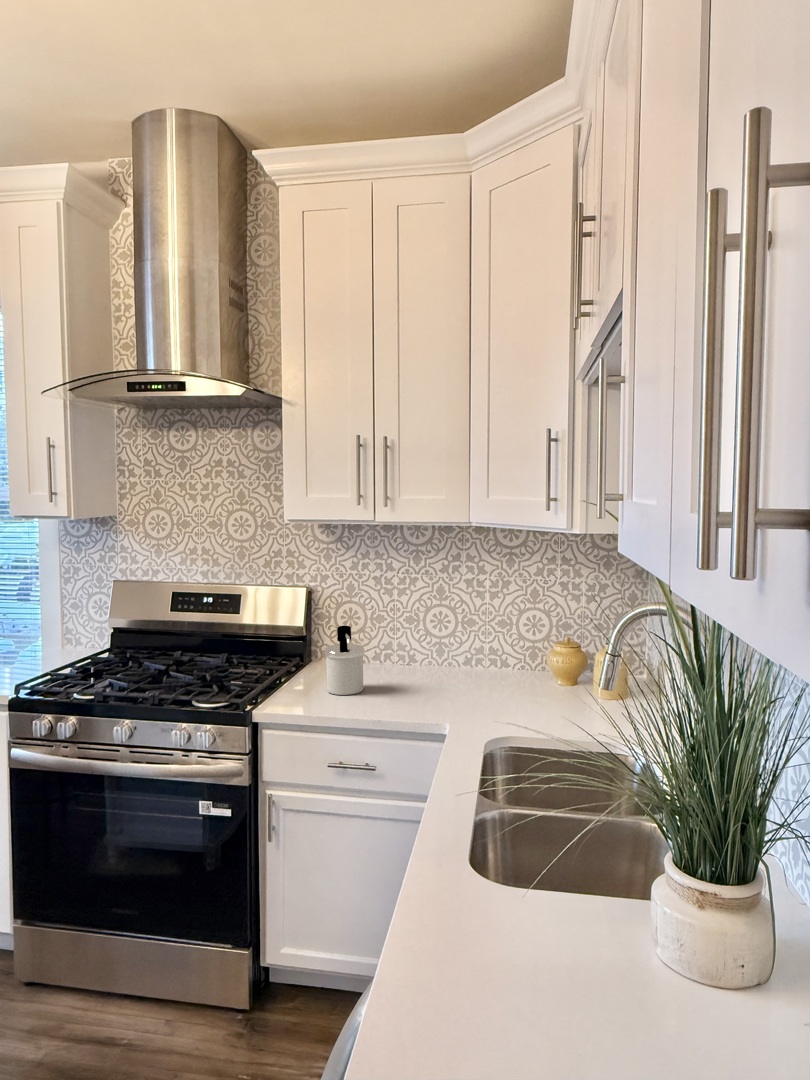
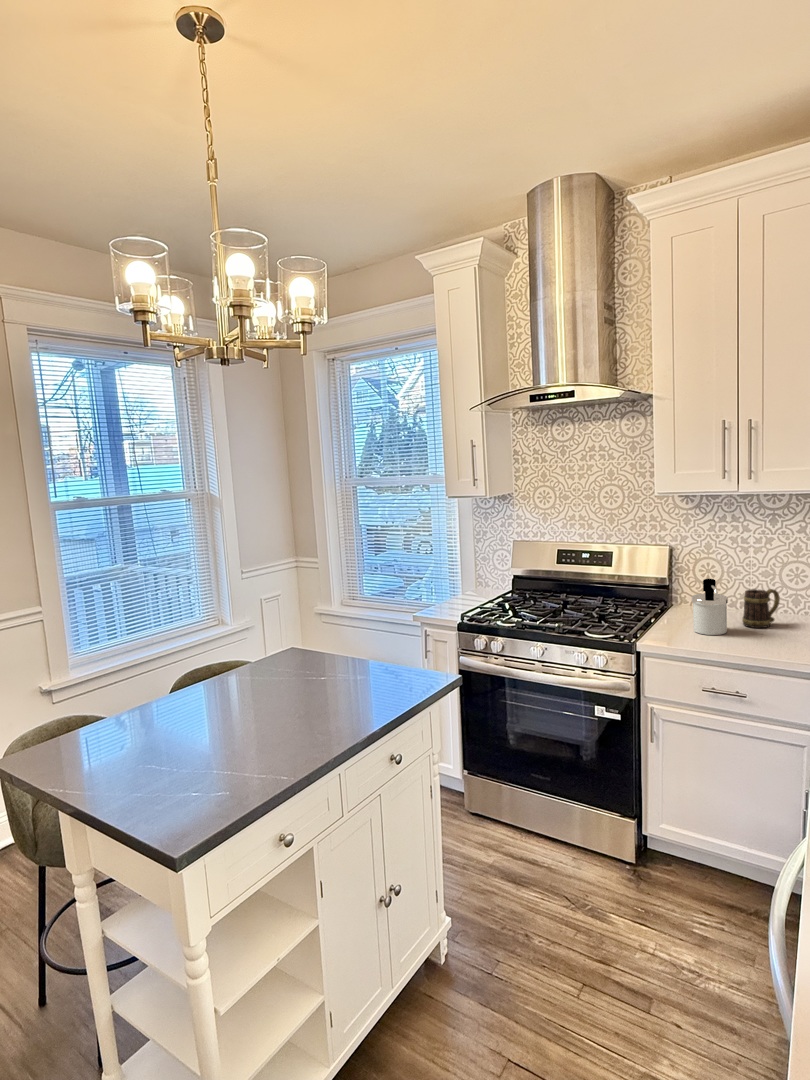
mug: none [382,636,421,683] -> present [742,589,780,628]

